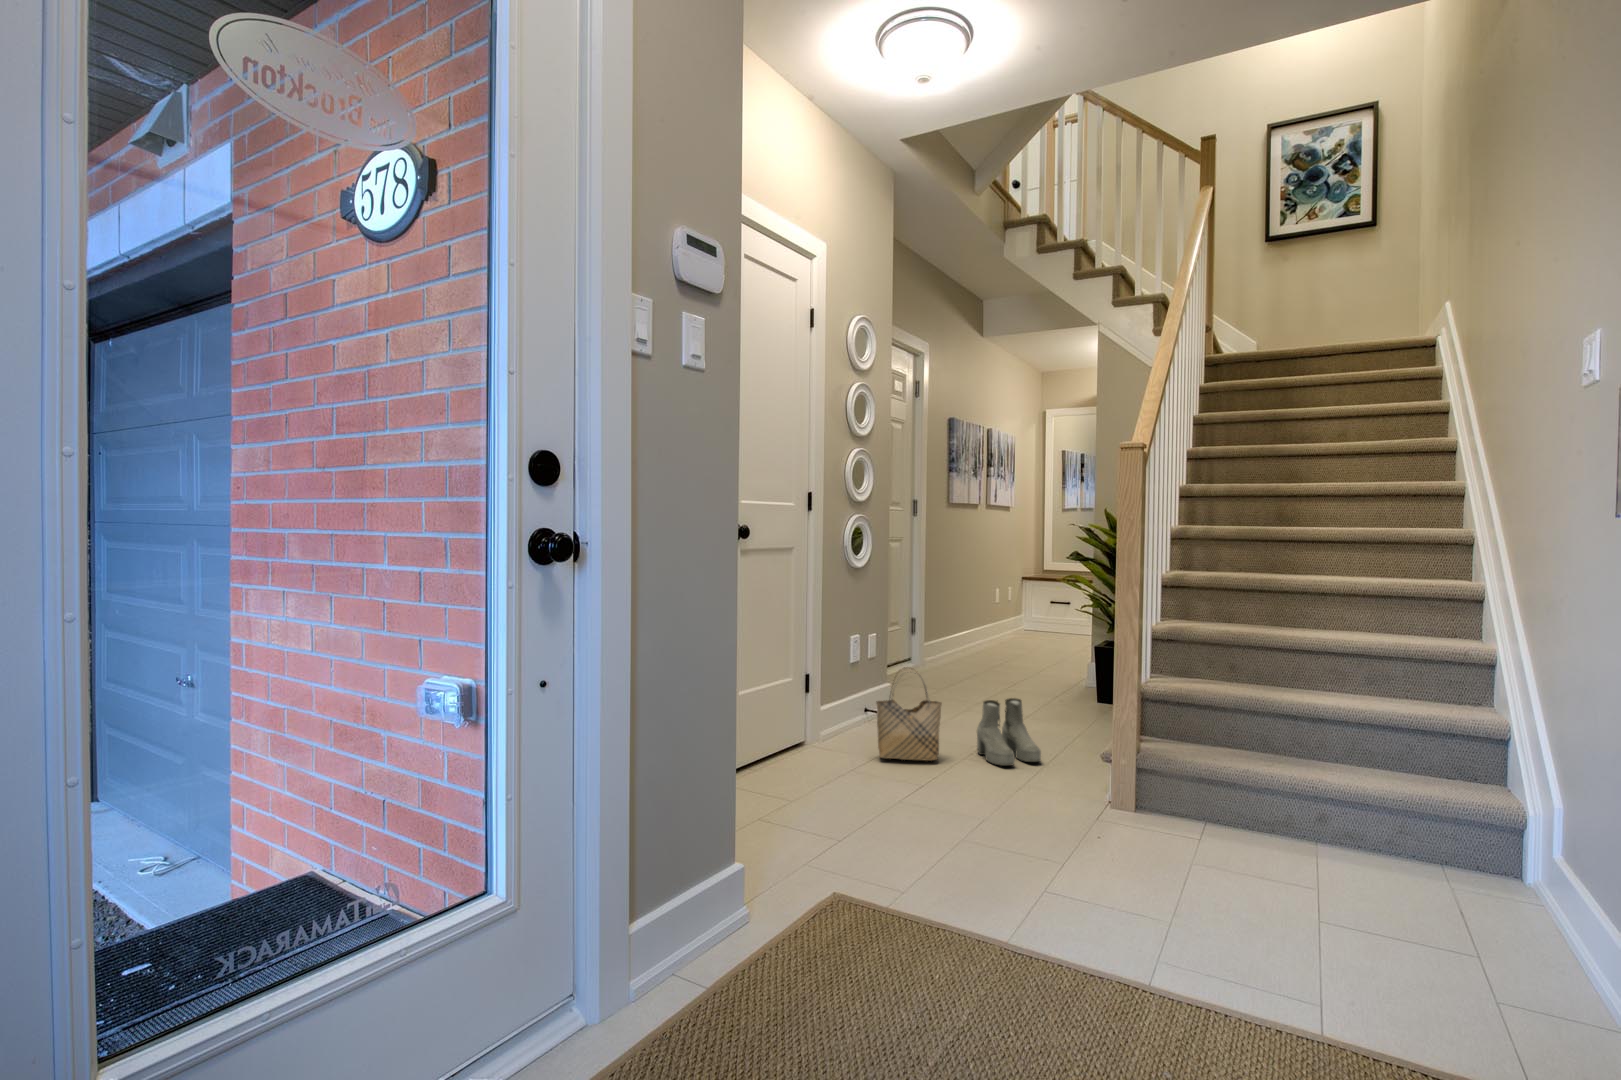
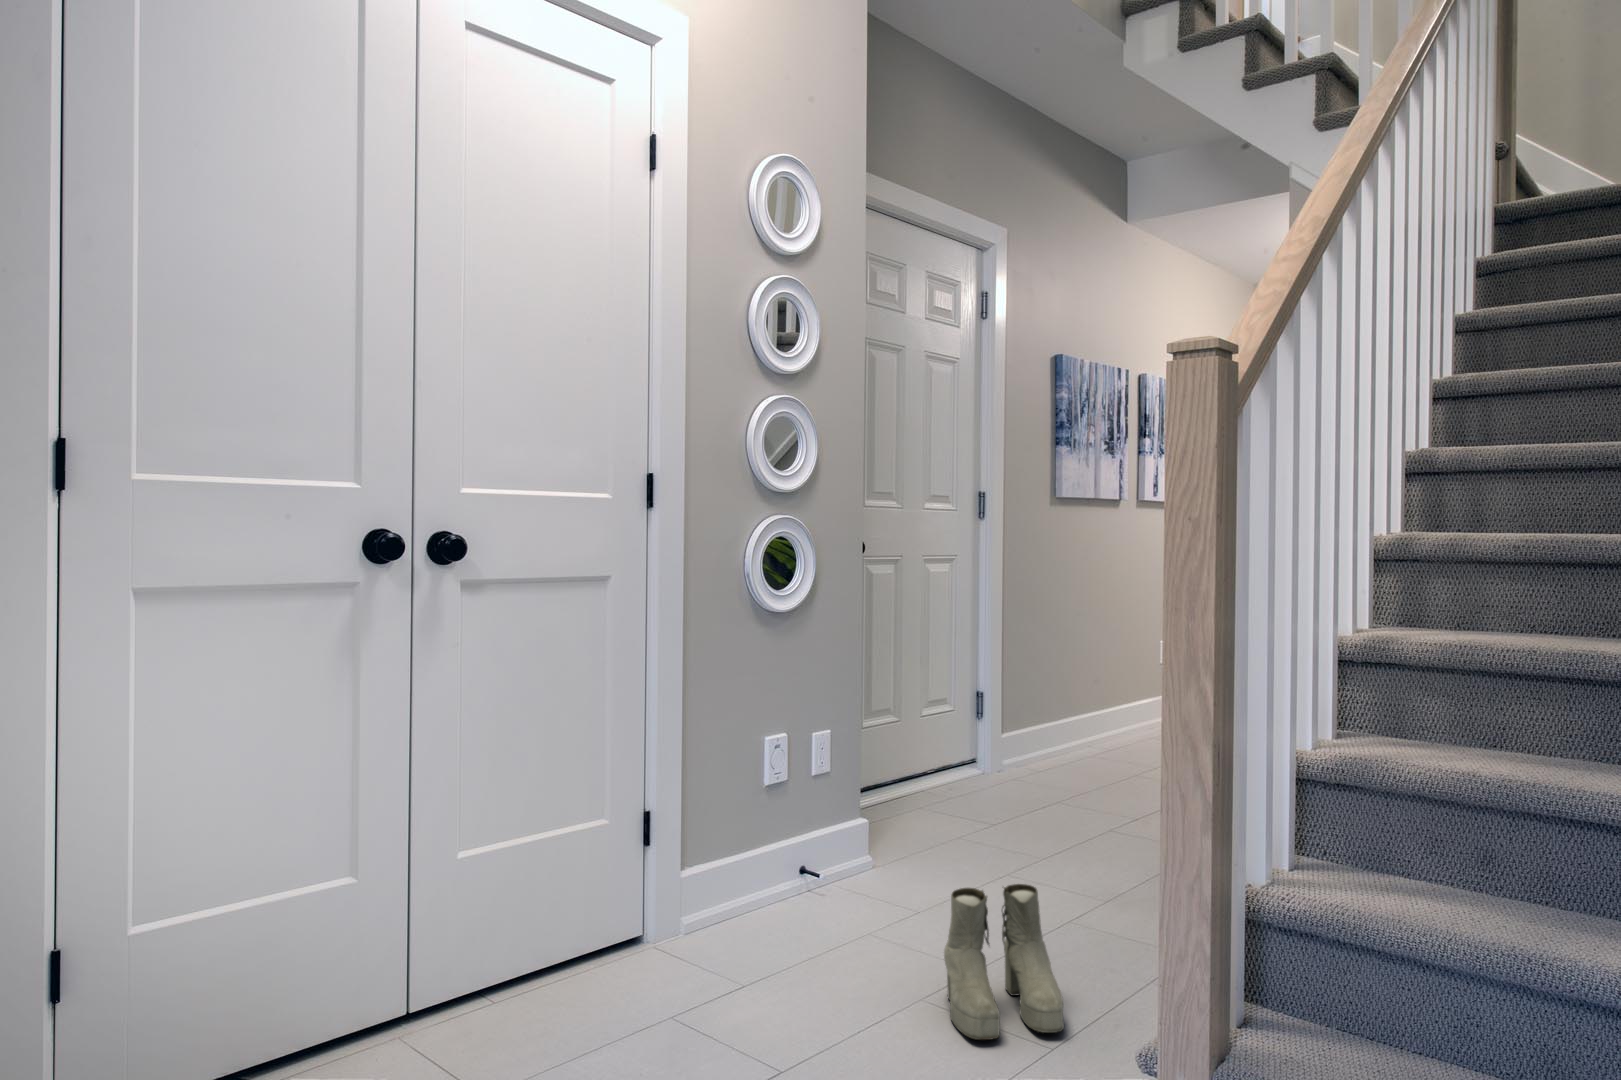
woven basket: present [876,667,942,761] -> none [729,814,862,1013]

